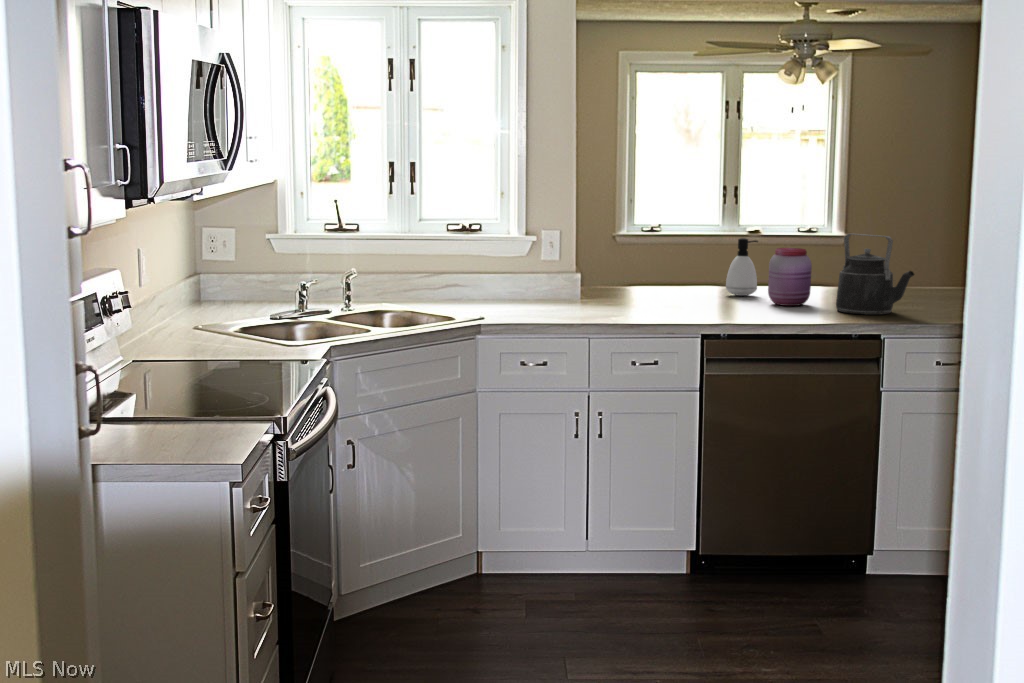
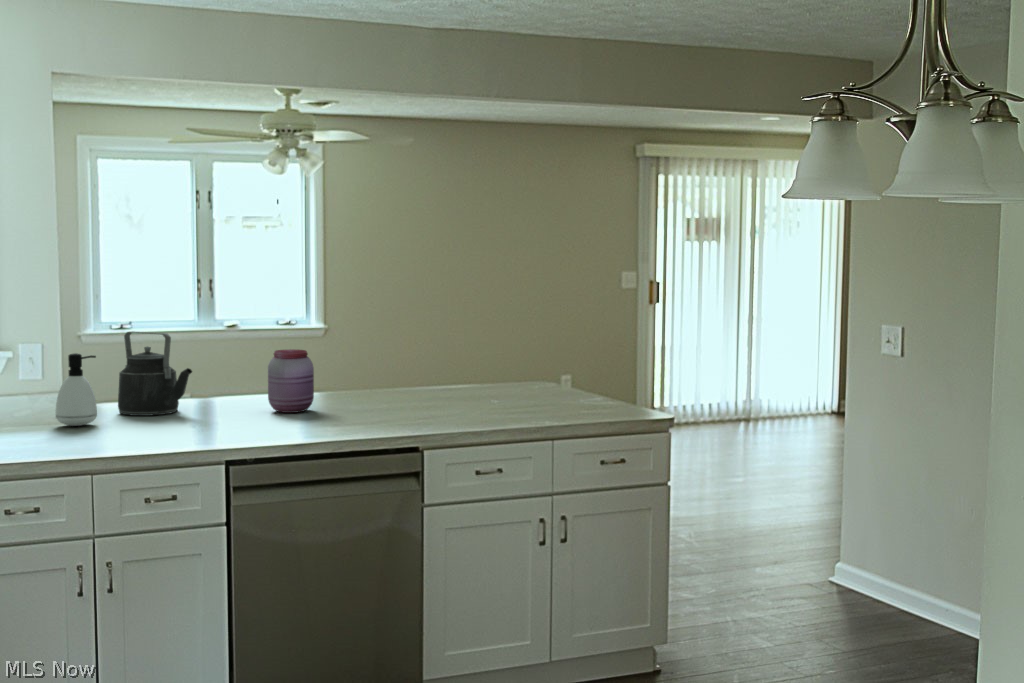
kettle: present [836,234,914,315] -> present [118,331,192,416]
soap dispenser: present [726,238,758,296] -> present [56,353,97,426]

